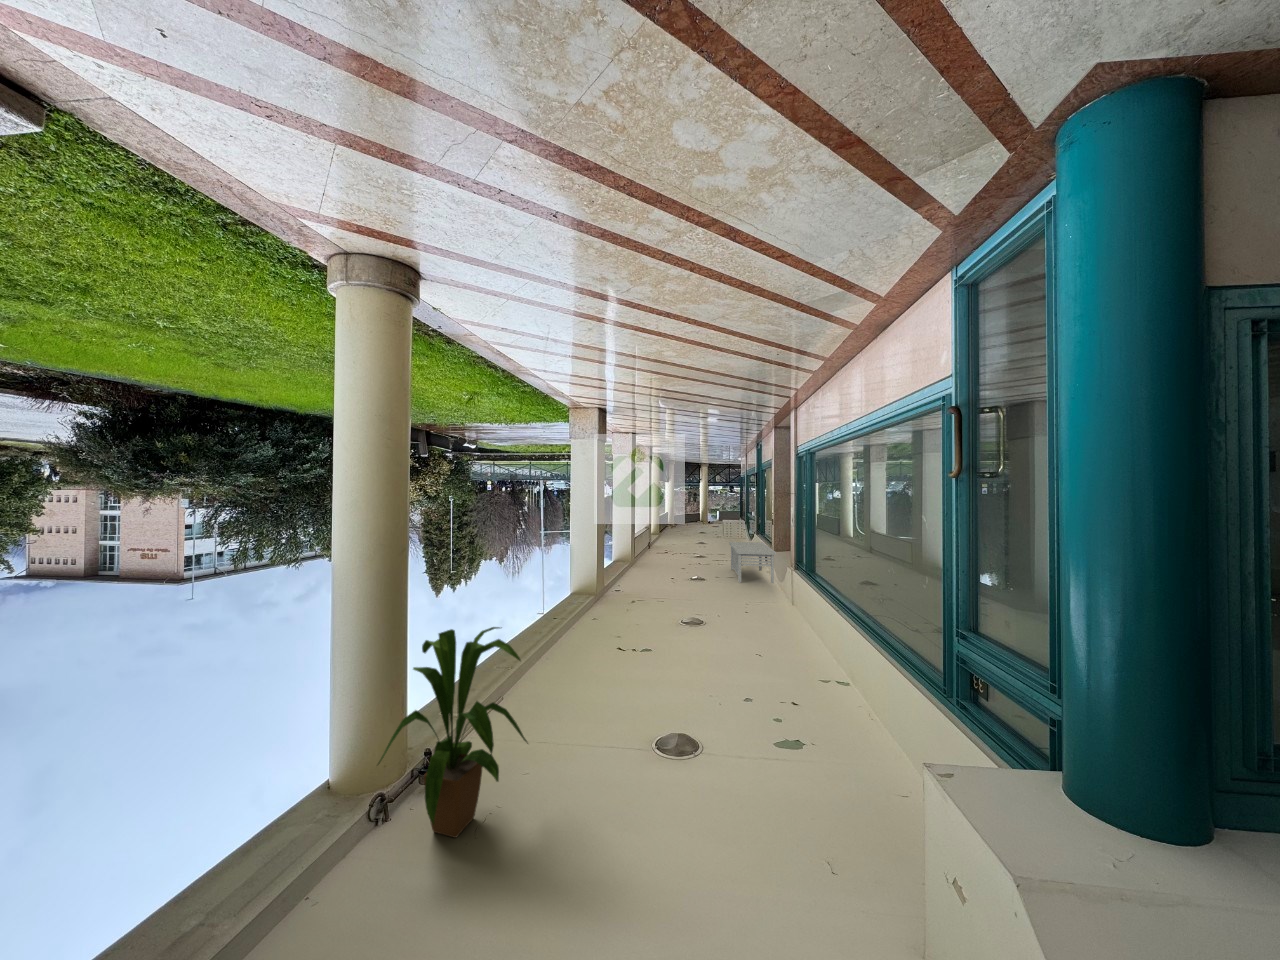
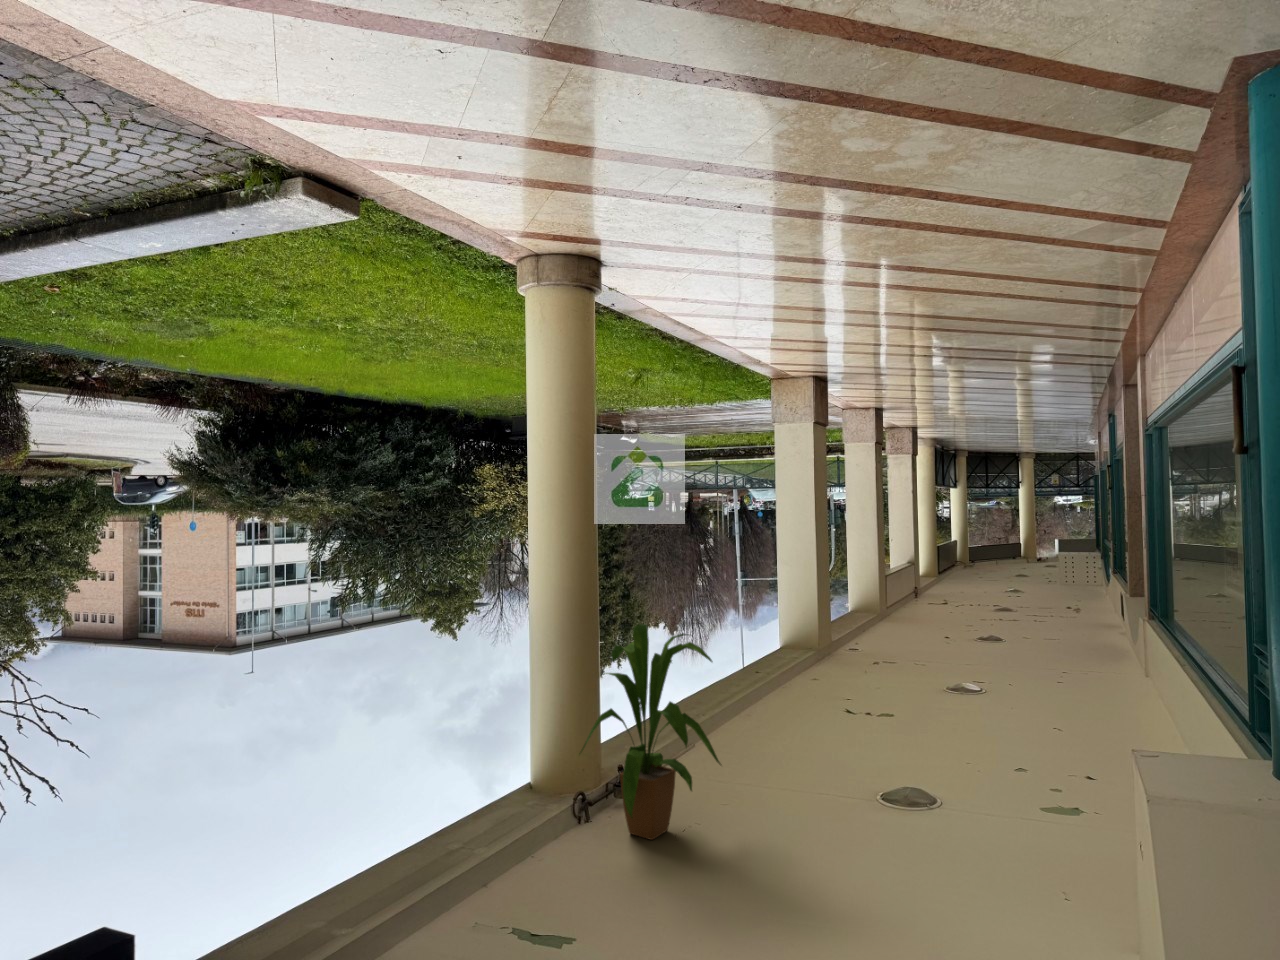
storage bench: present [729,542,776,583] -> none [1050,587,1132,657]

